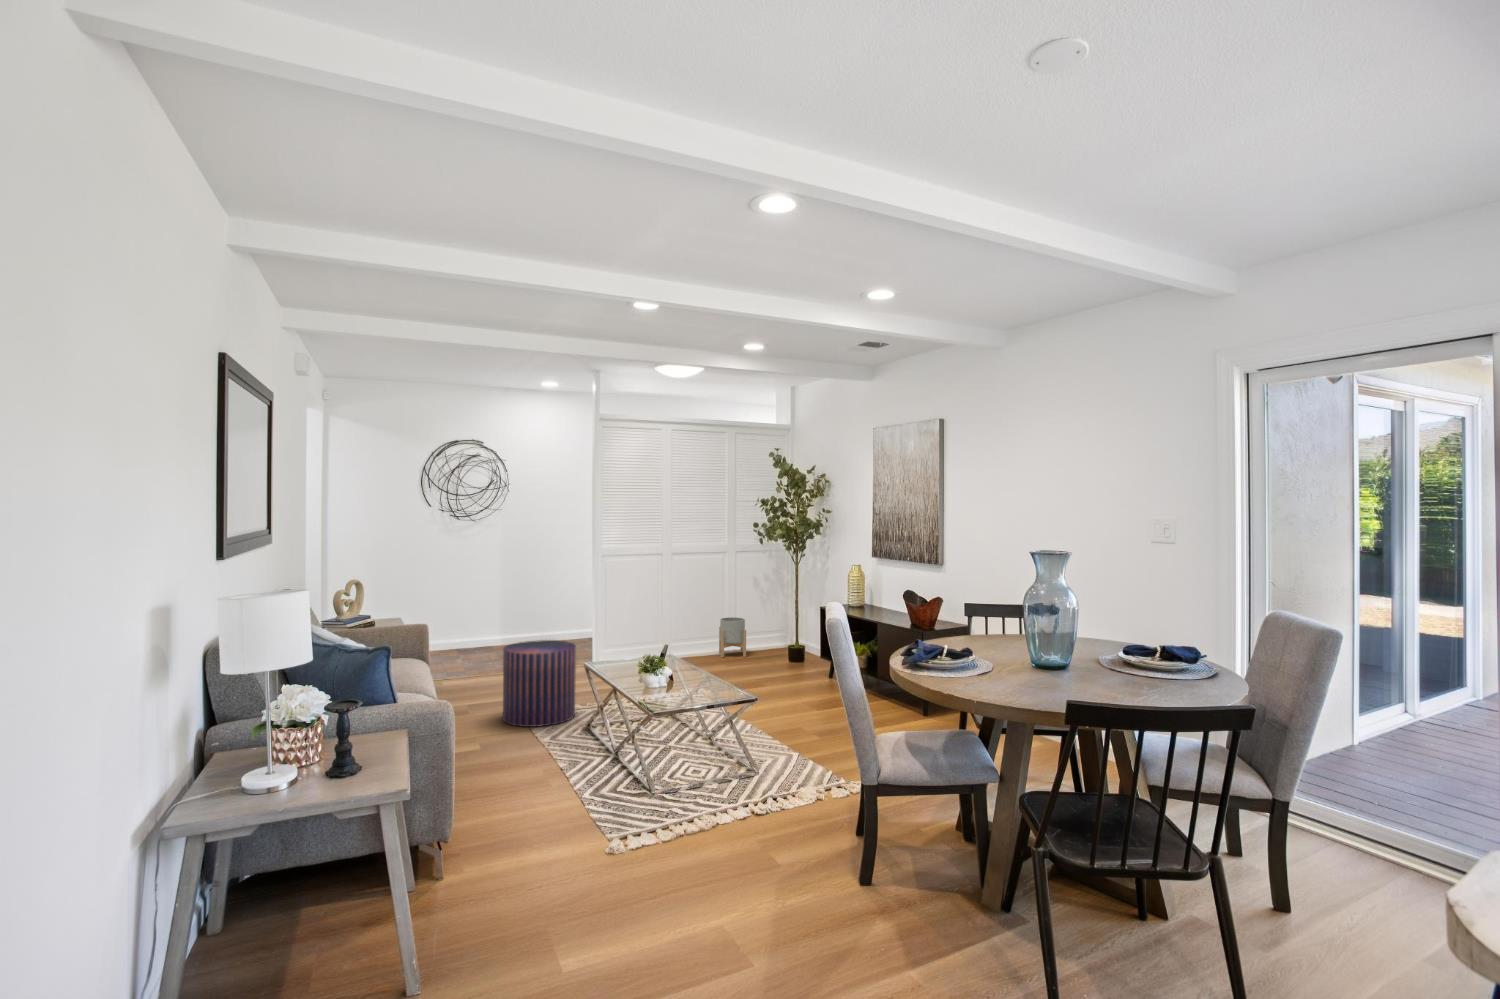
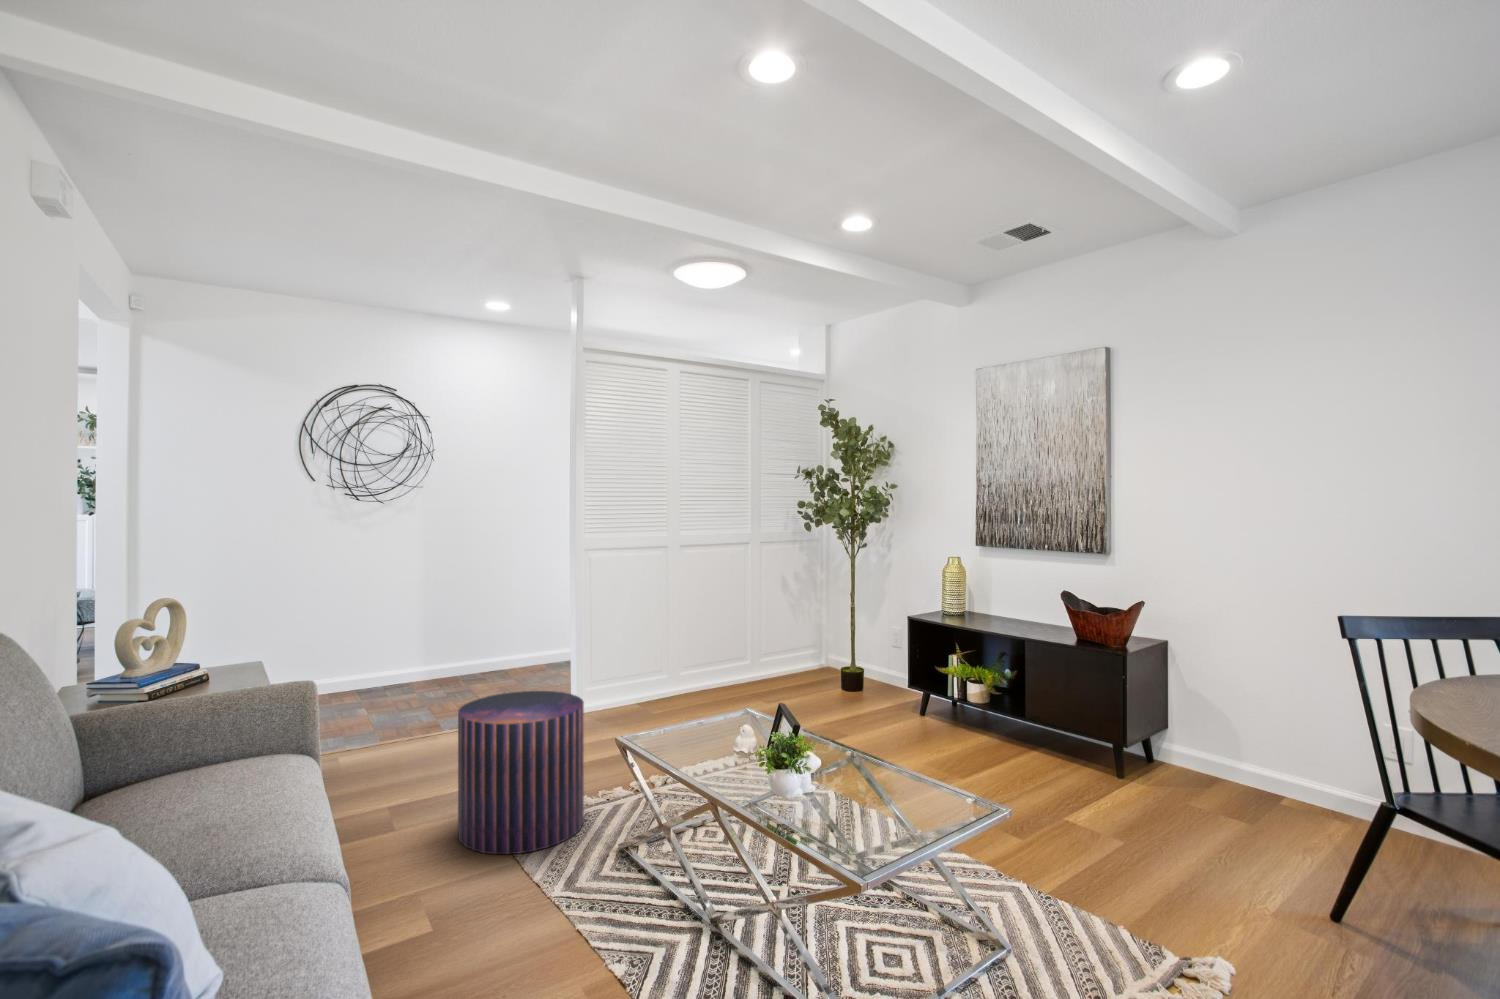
planter: present [719,617,746,657] -> none [742,633,784,690]

